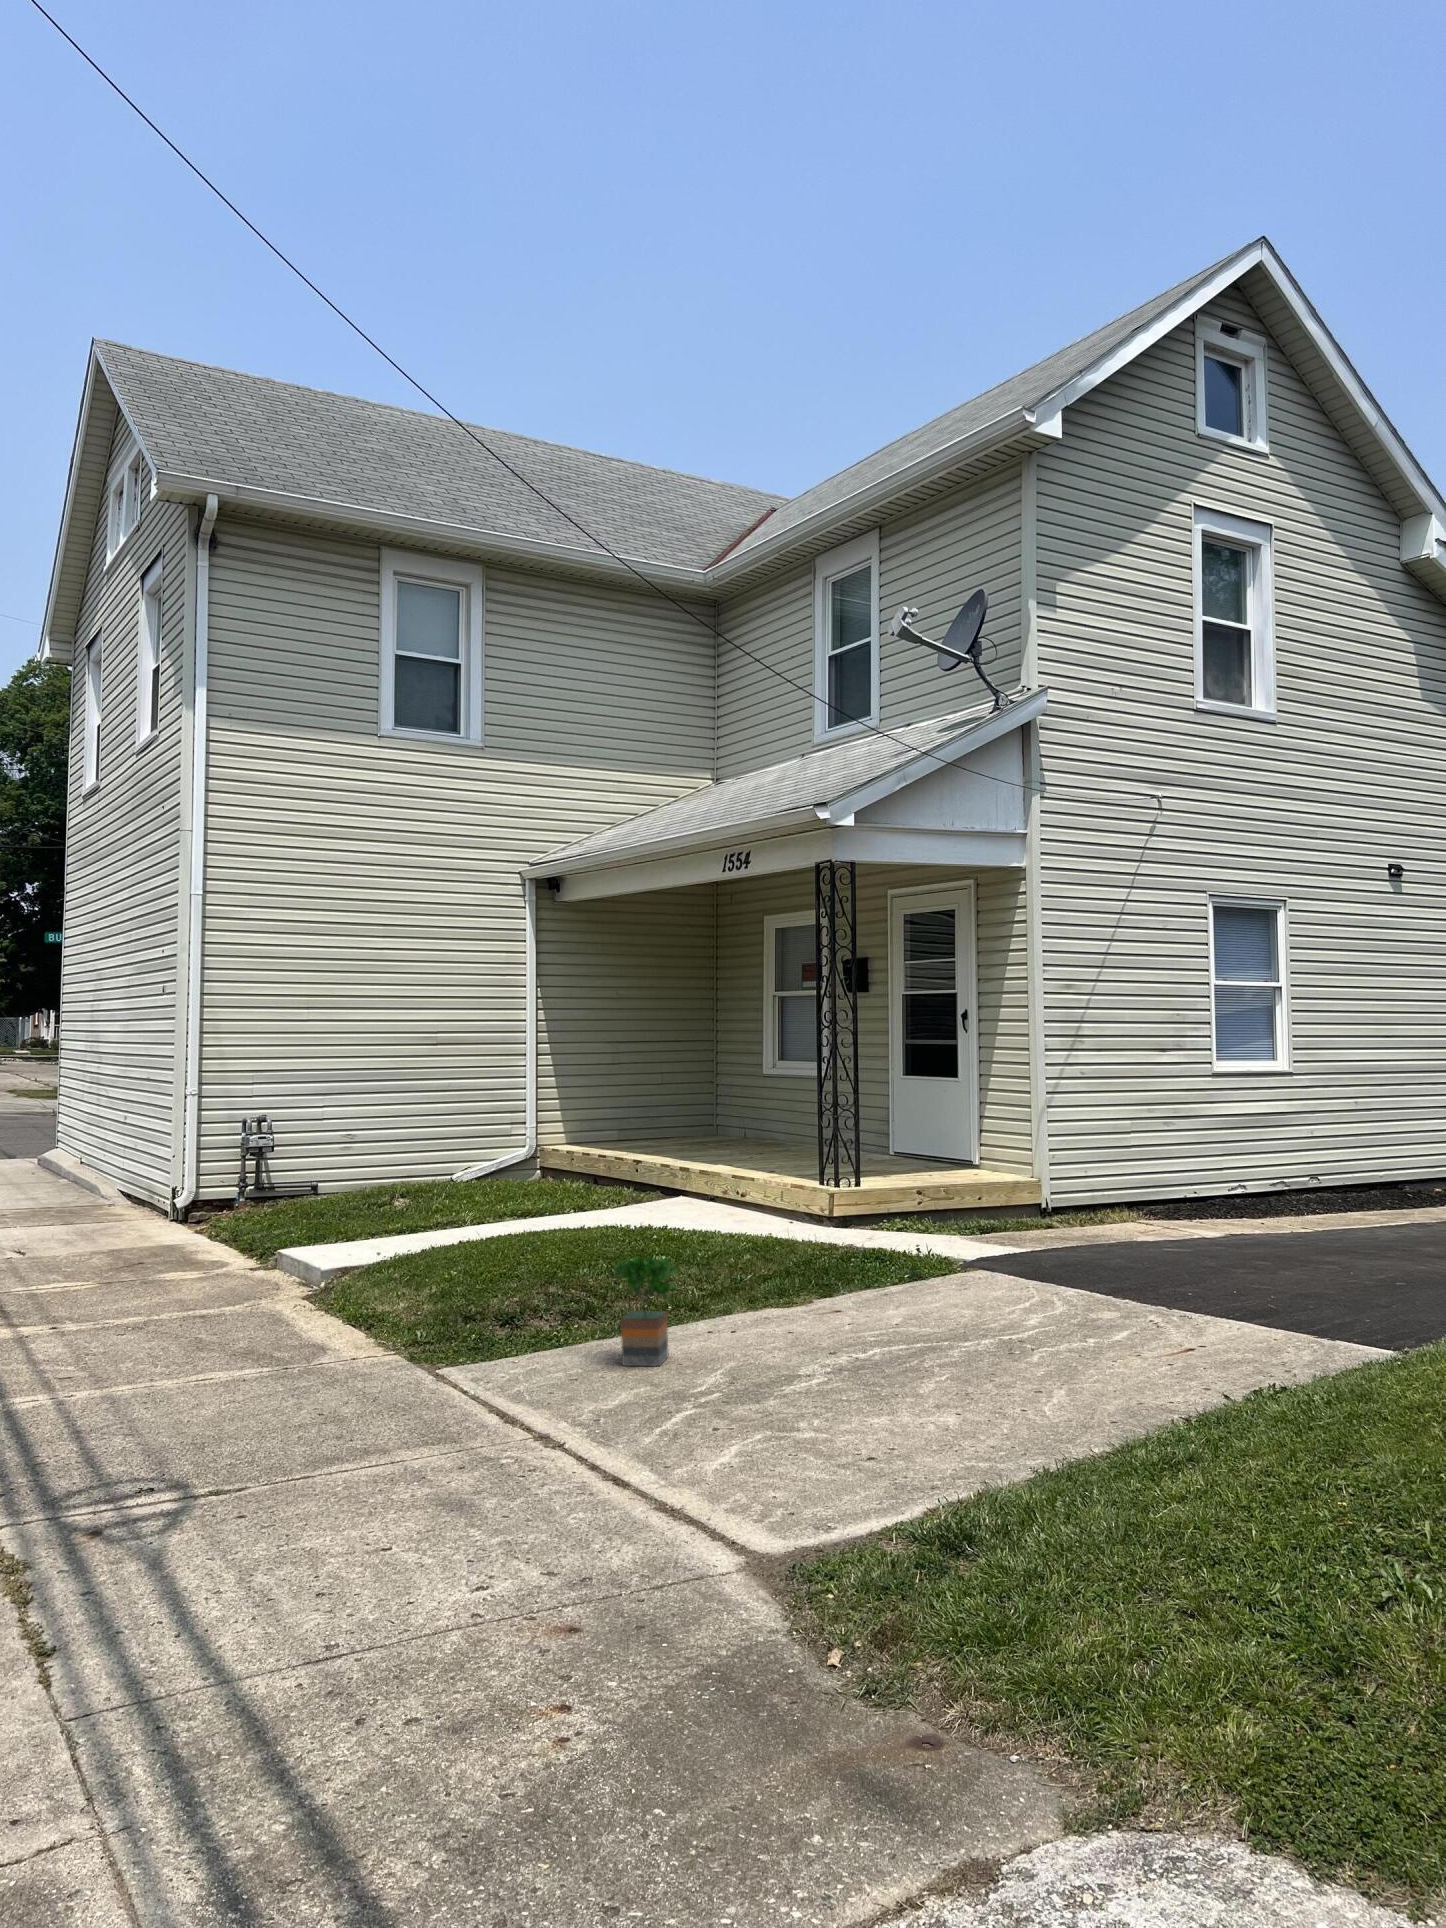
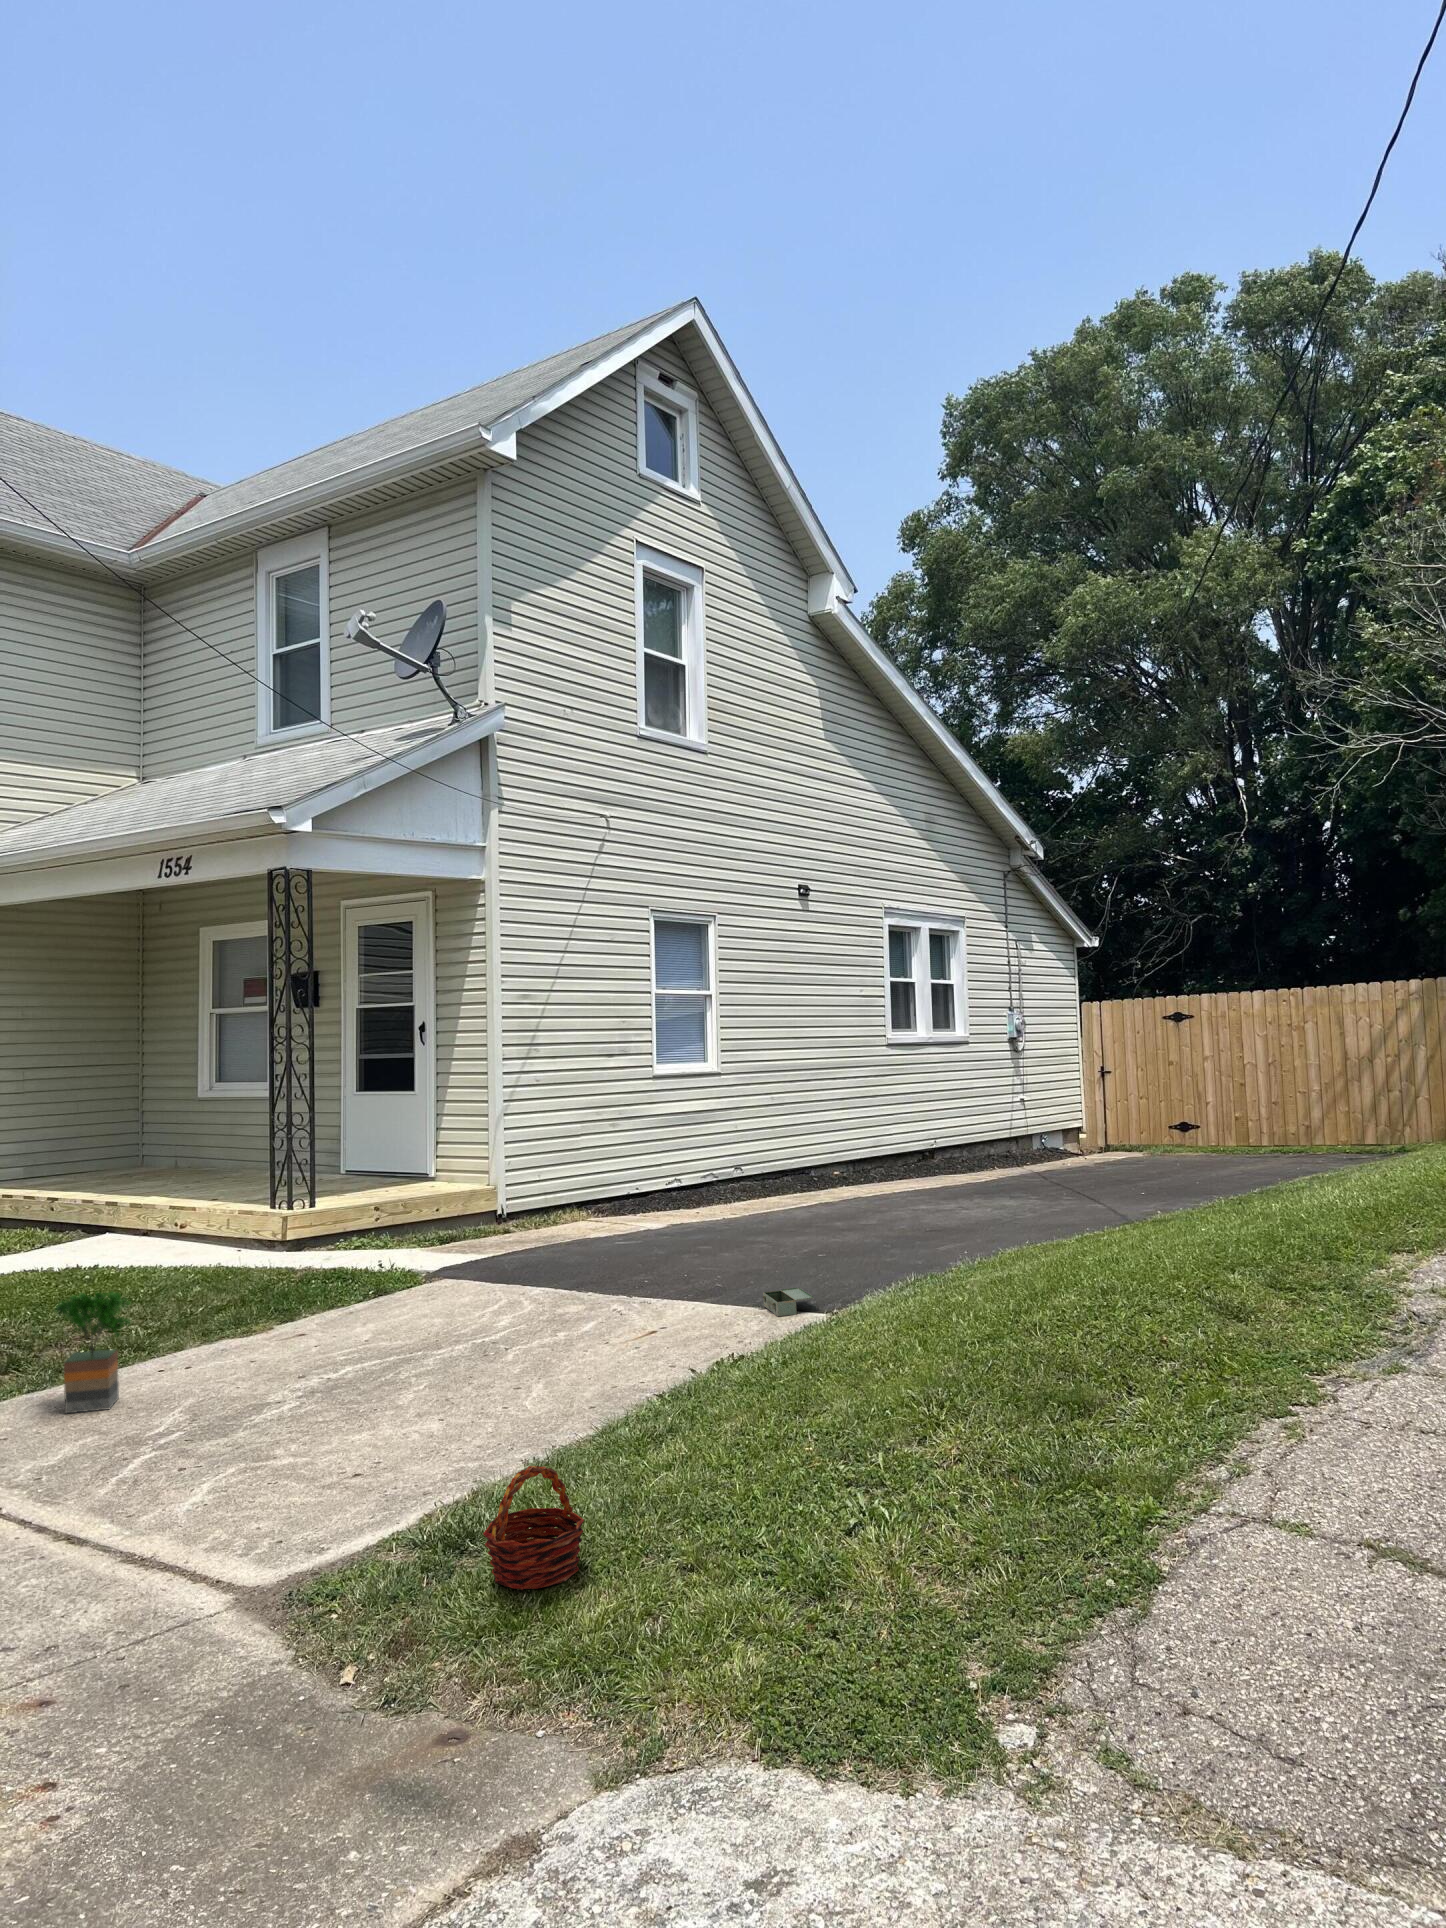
toolbox: none [1322,1317,1383,1348] -> present [763,1288,814,1316]
basket: none [972,1480,1079,1607] -> present [483,1466,584,1590]

